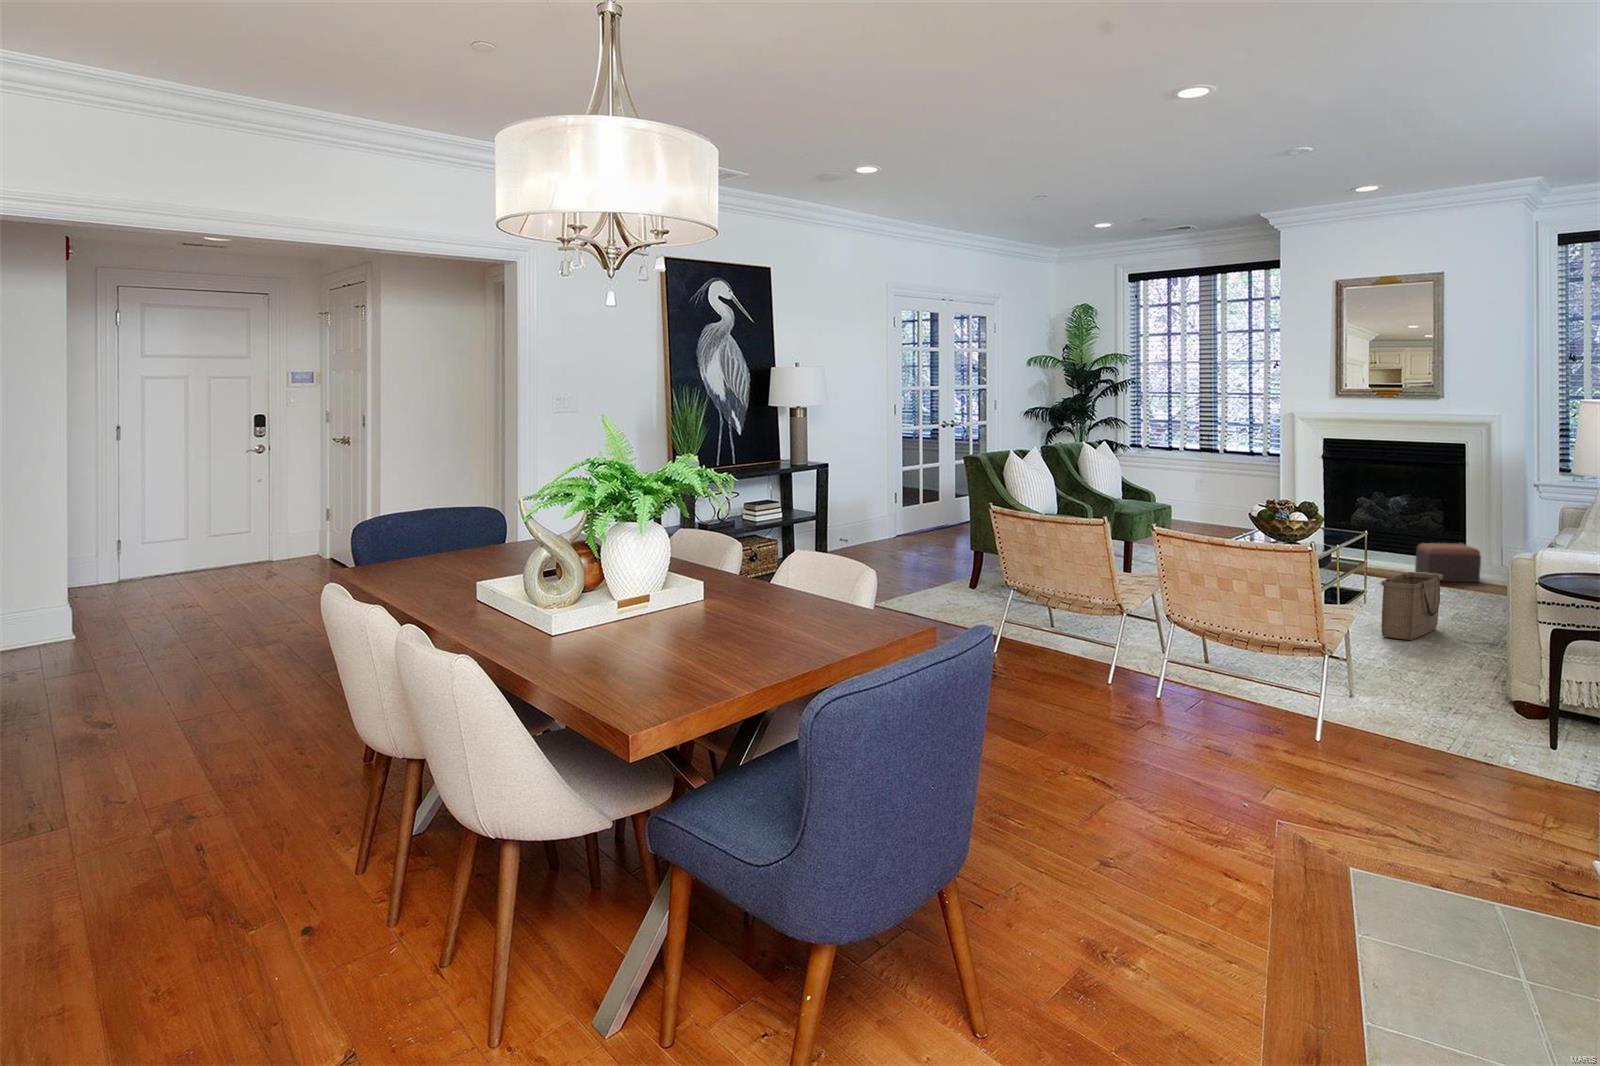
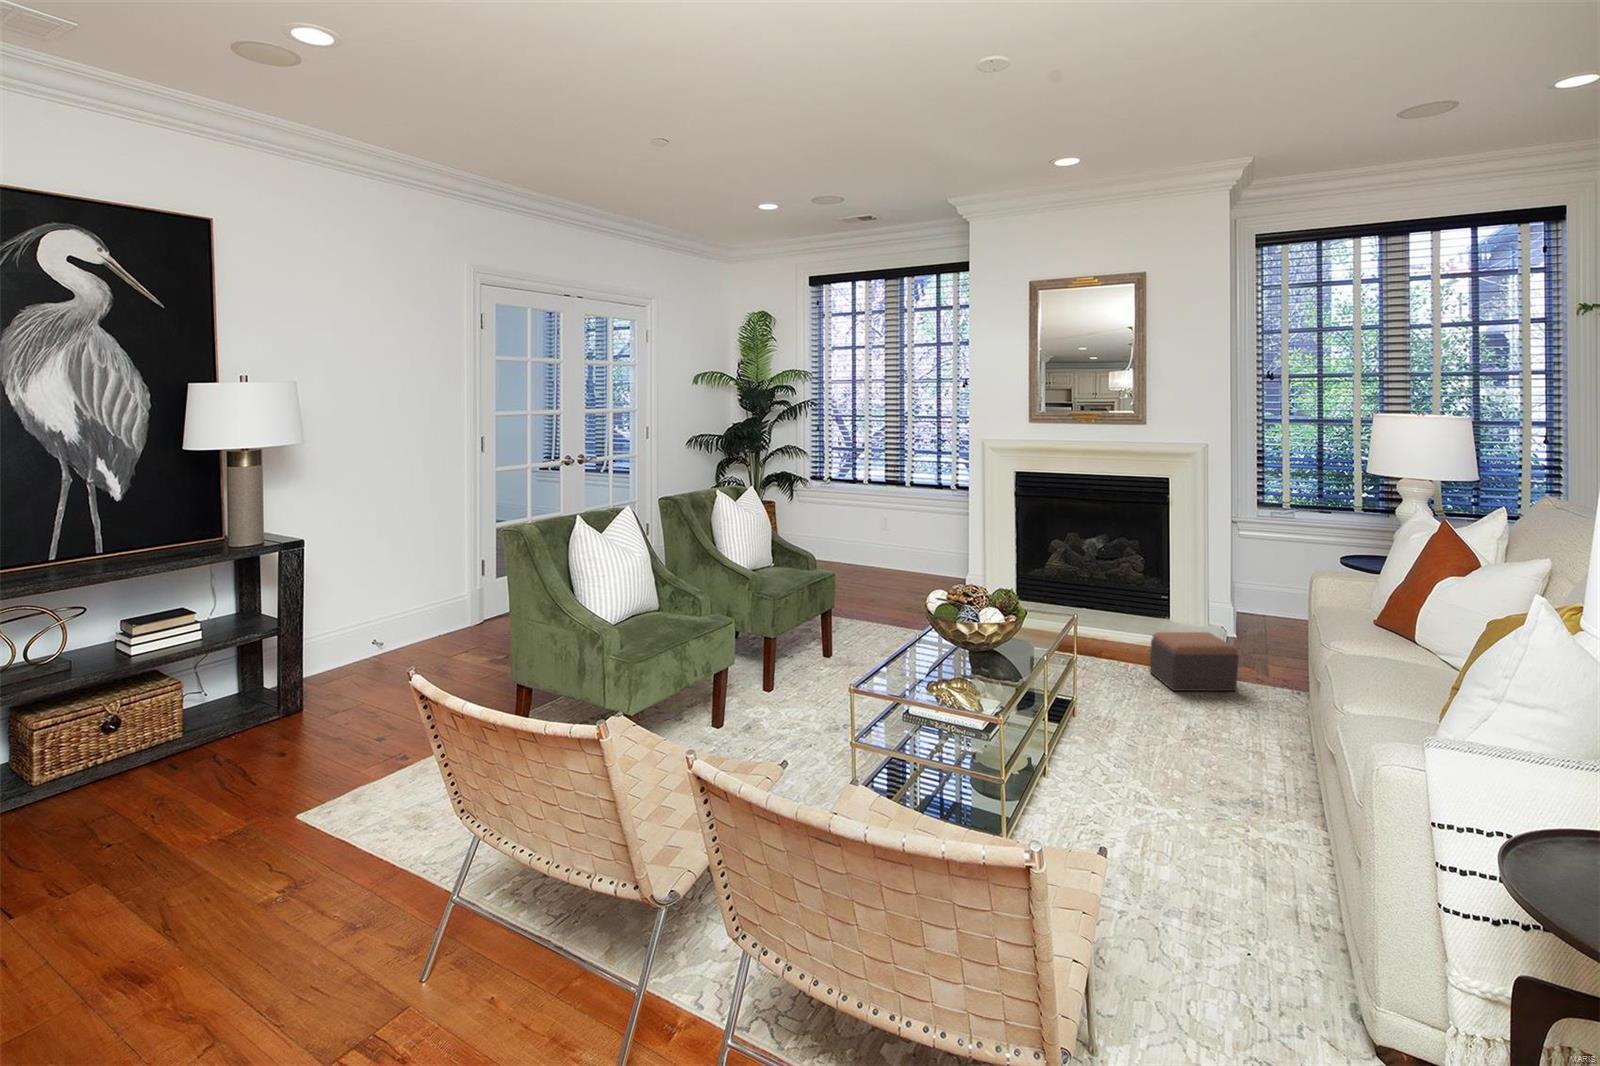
basket: present [1381,572,1442,640] -> none [1182,772,1274,949]

